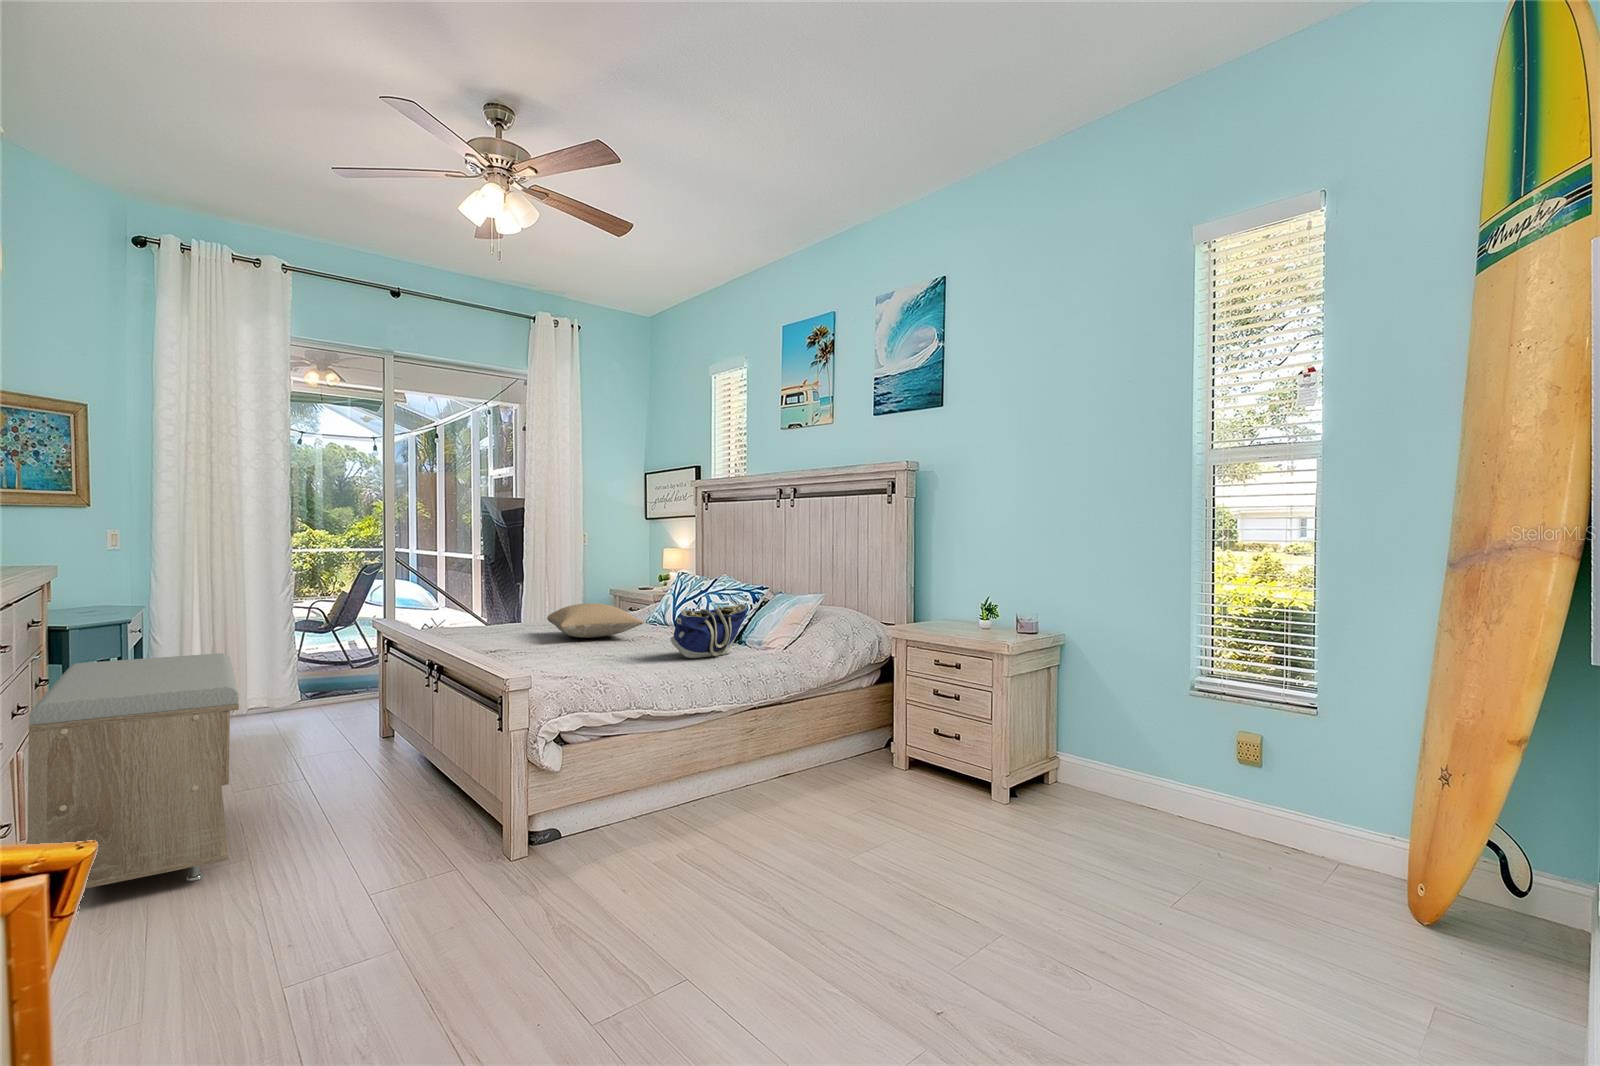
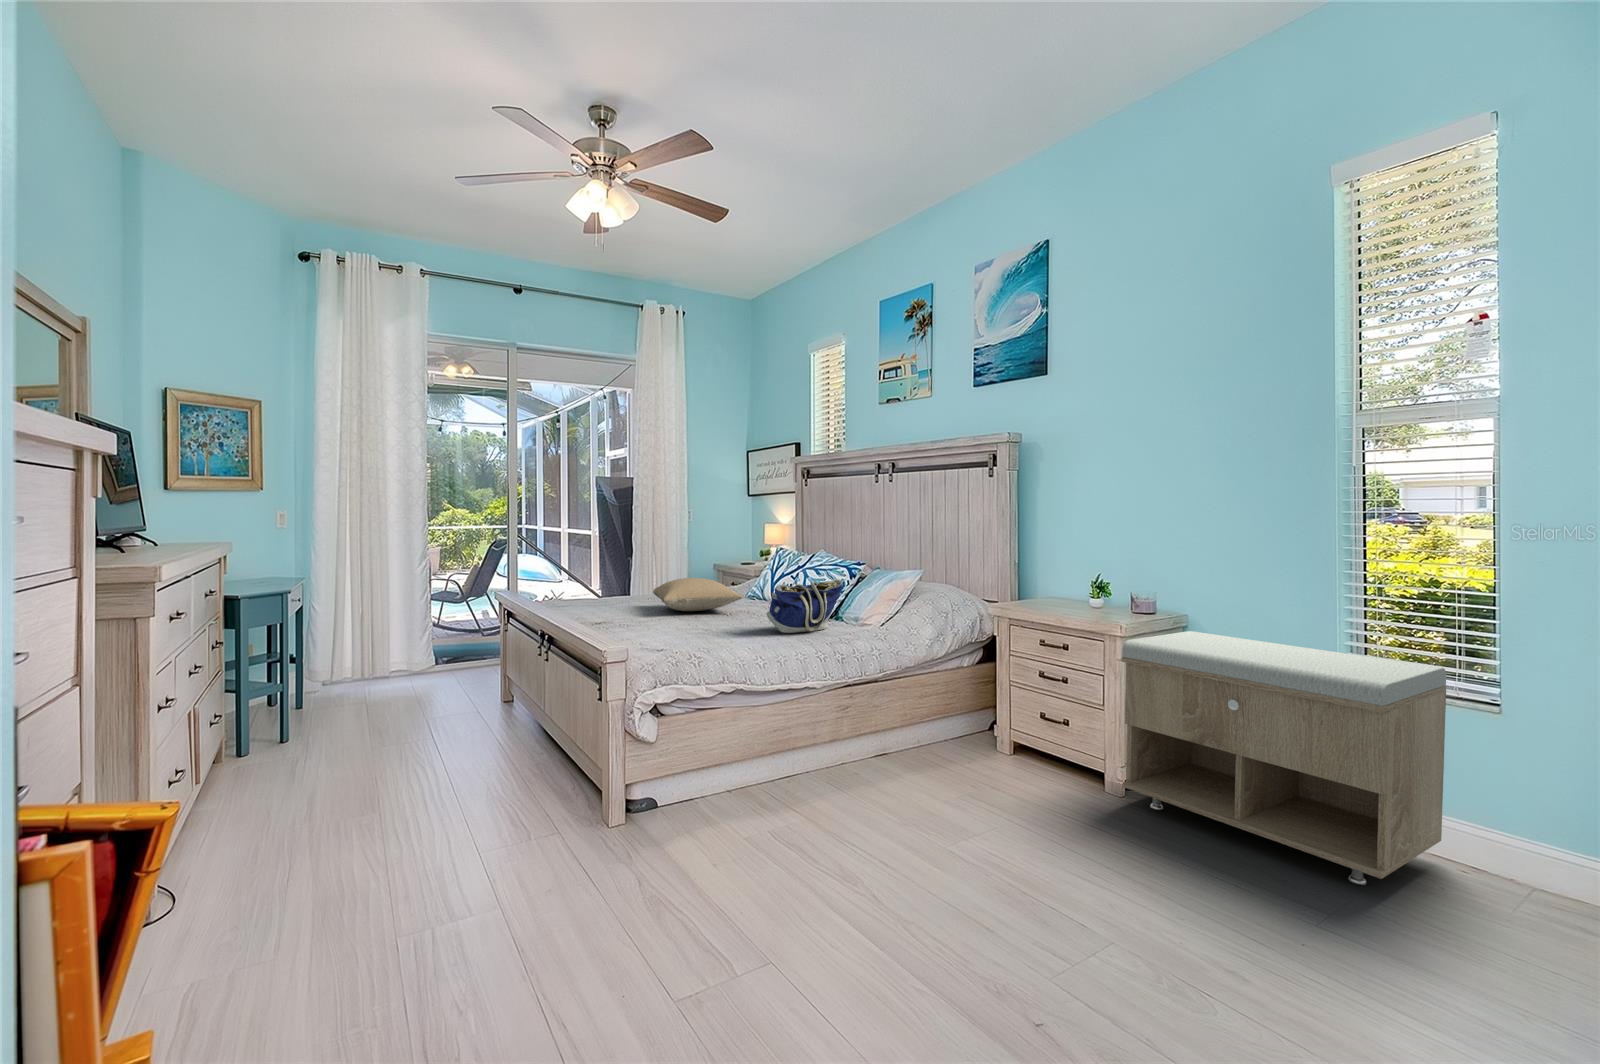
storage bench: present [27,653,239,903] -> present [1122,631,1446,885]

